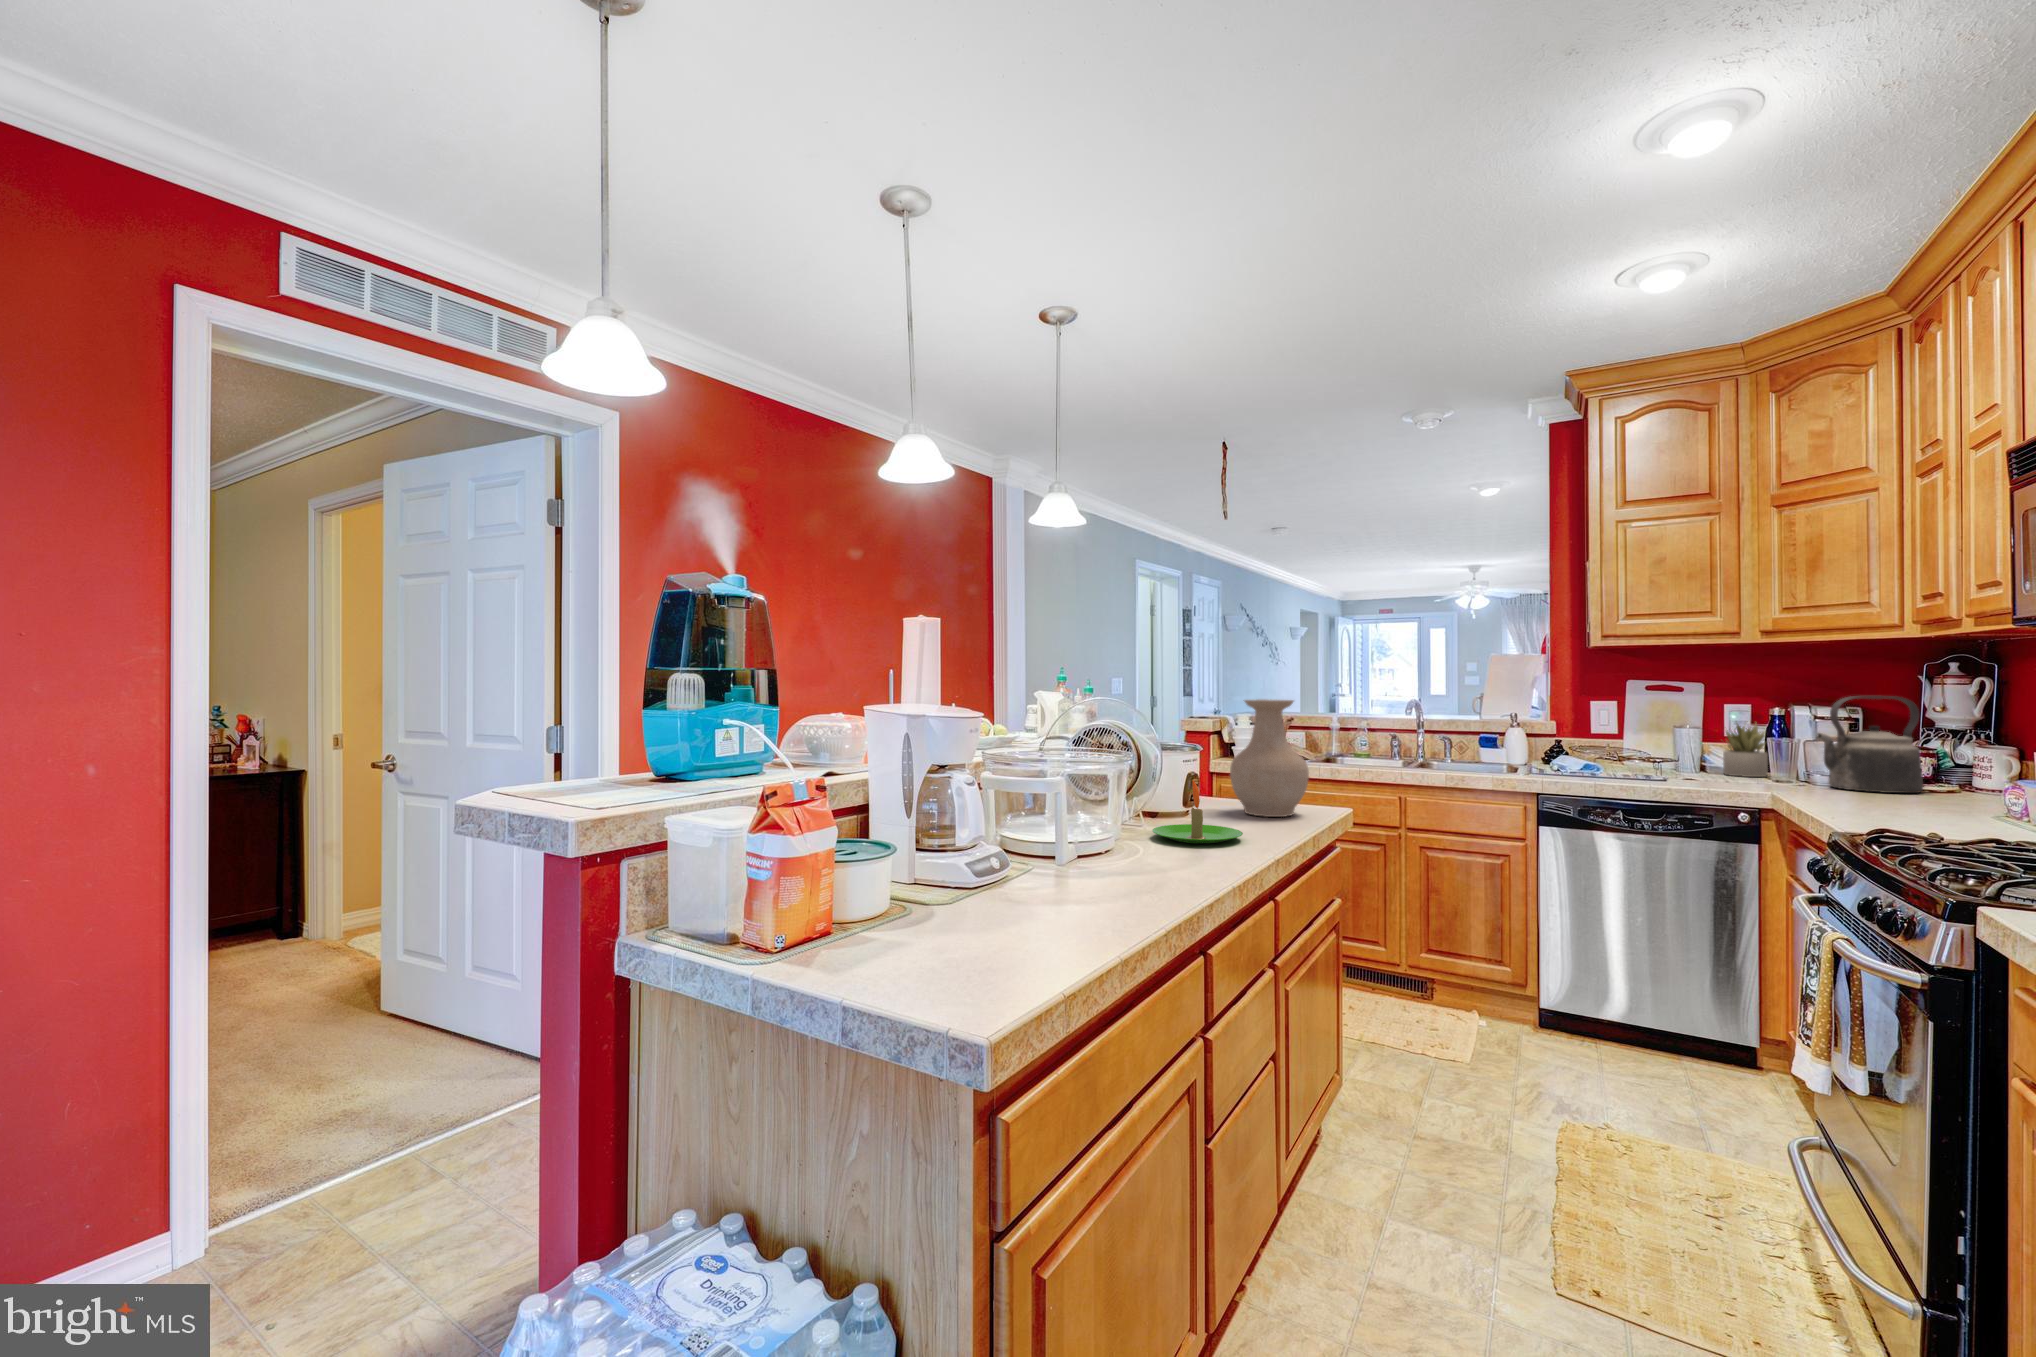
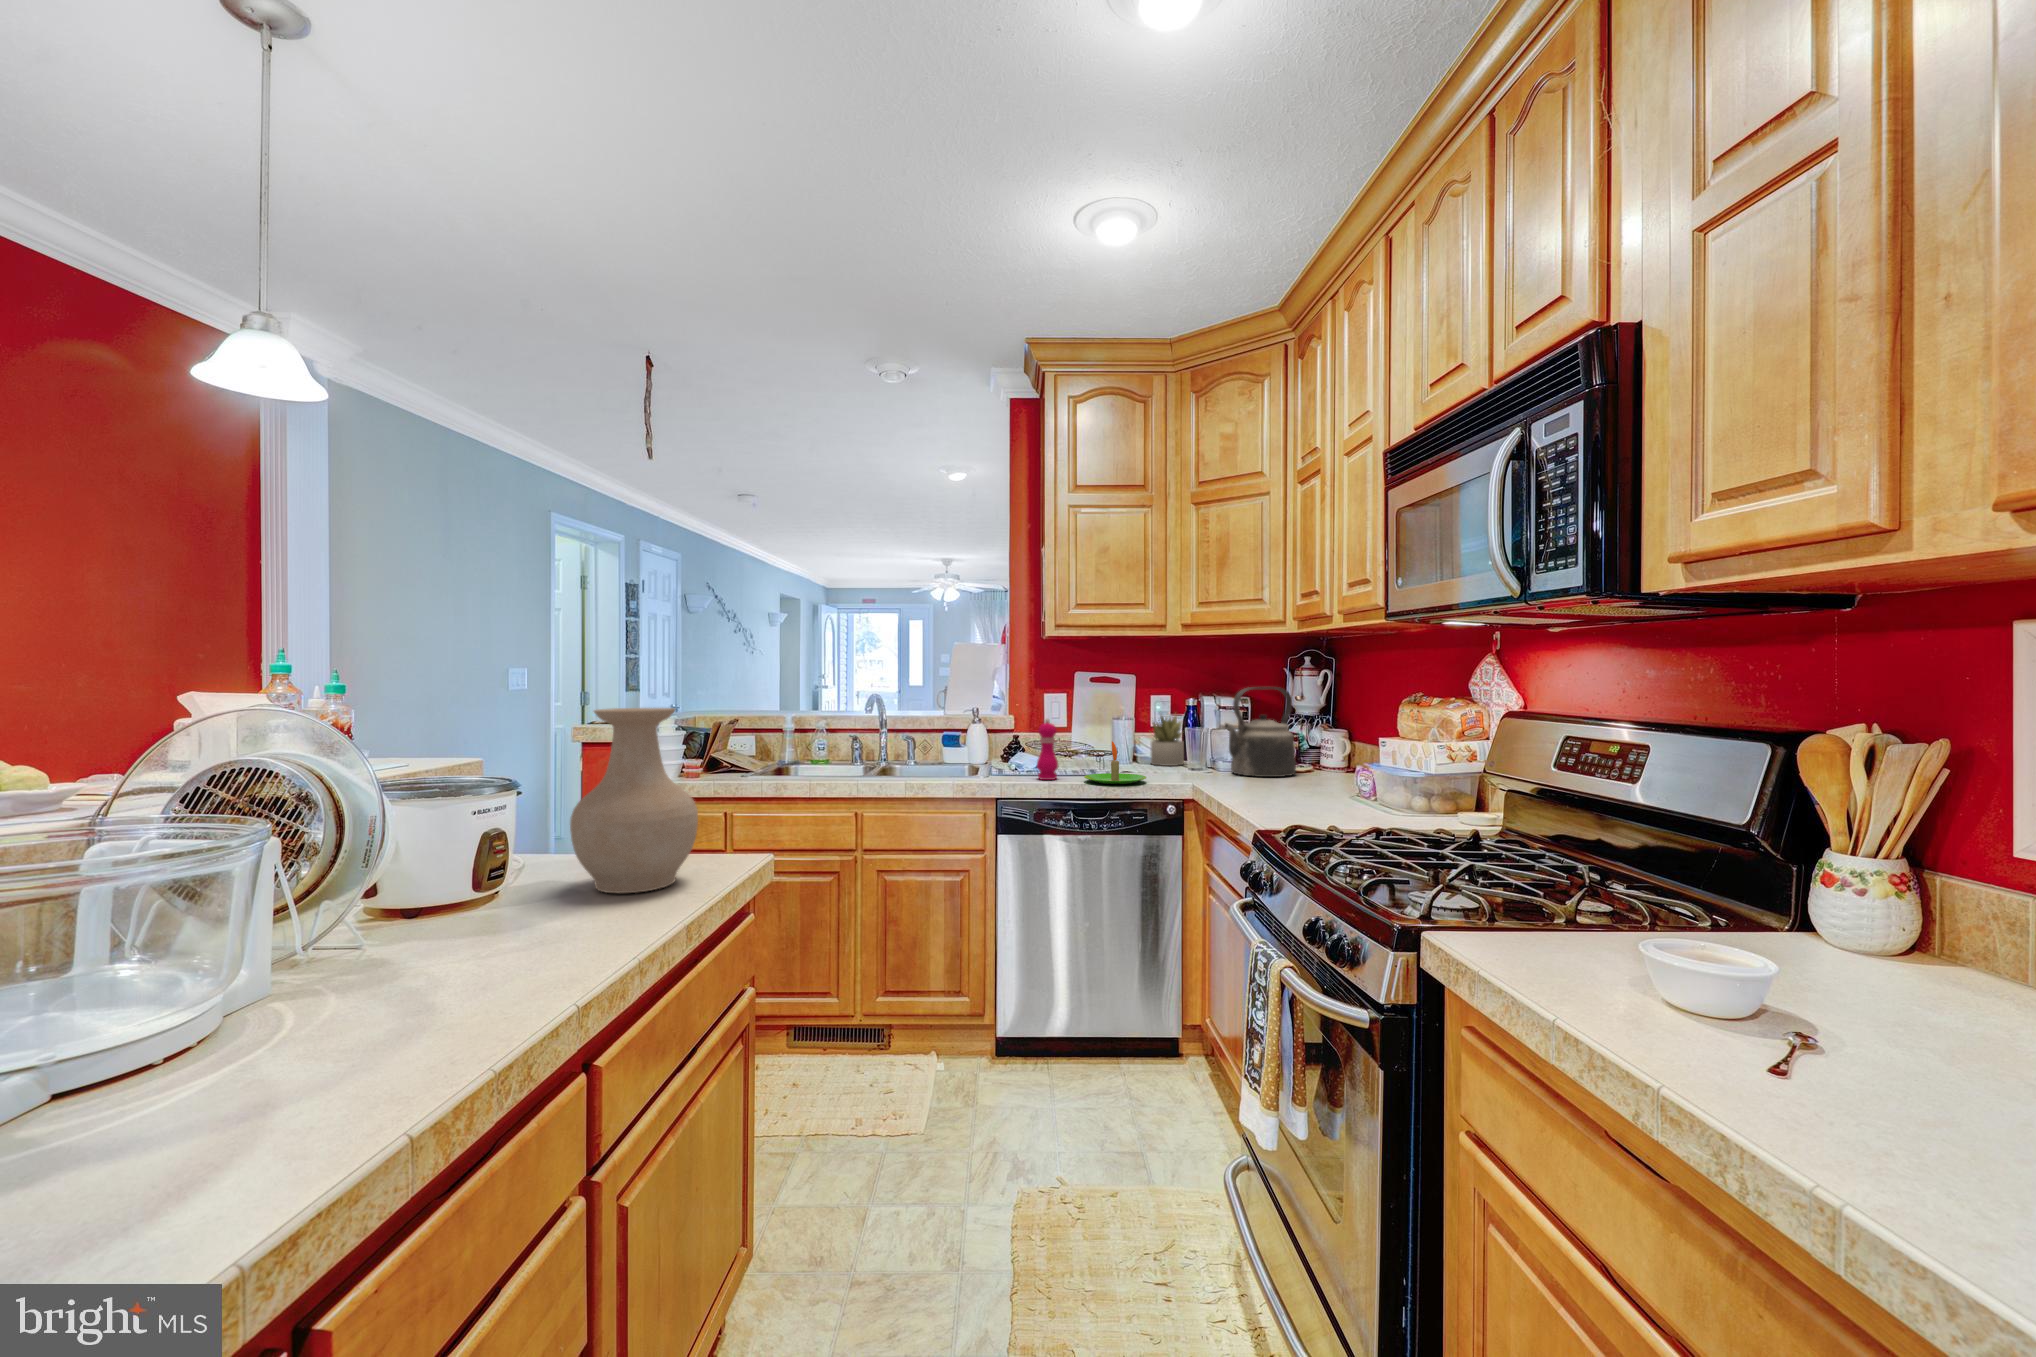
pepper mill: none [1583,722,1607,780] -> present [1037,718,1058,780]
candle: present [1152,781,1243,843] -> present [1084,741,1146,784]

